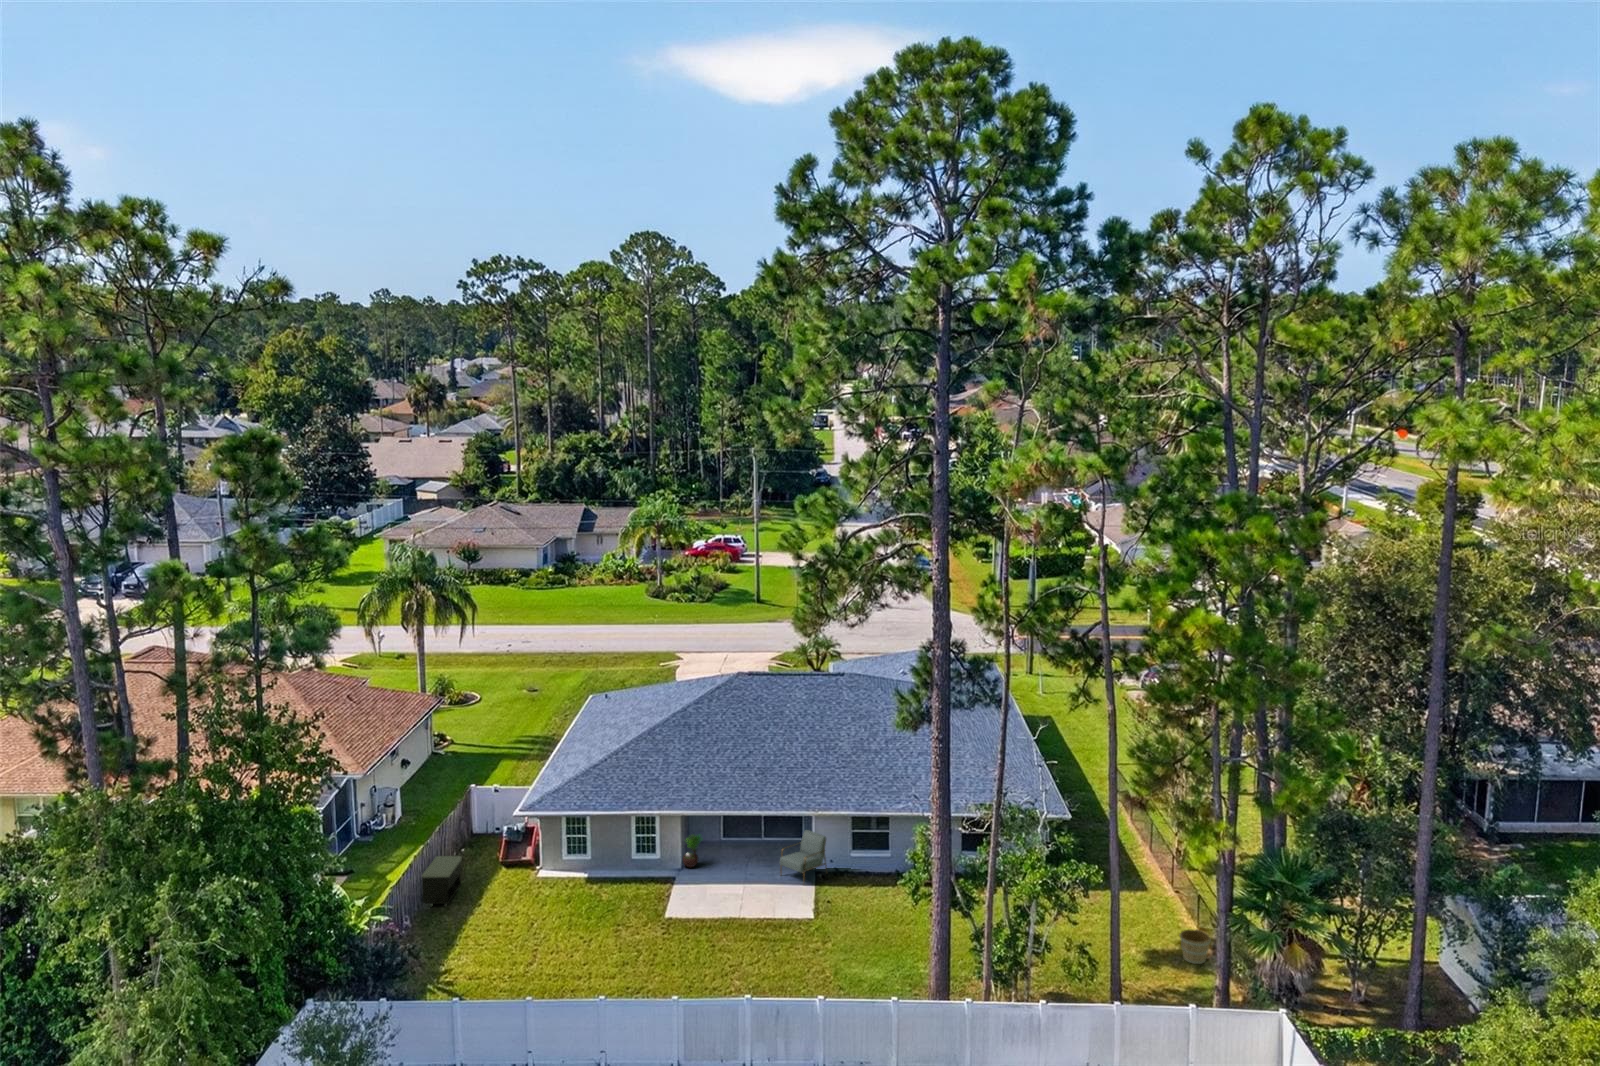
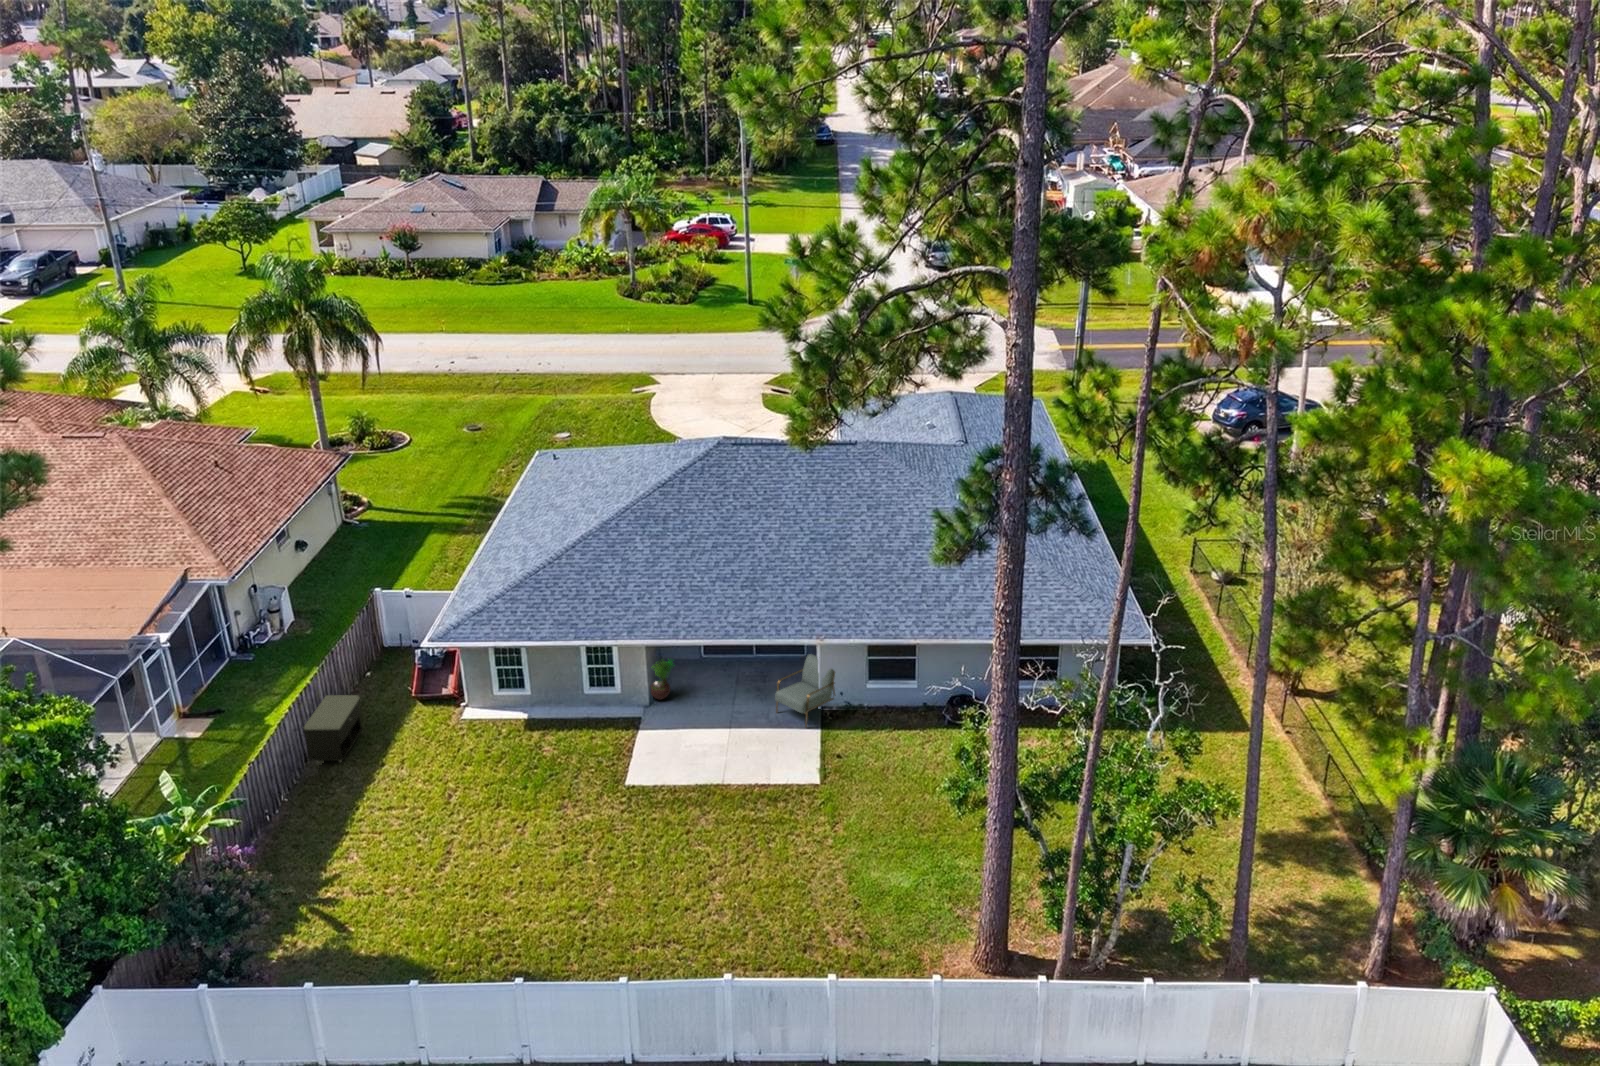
wooden bucket: present [1180,929,1211,964] -> none [1305,809,1348,856]

